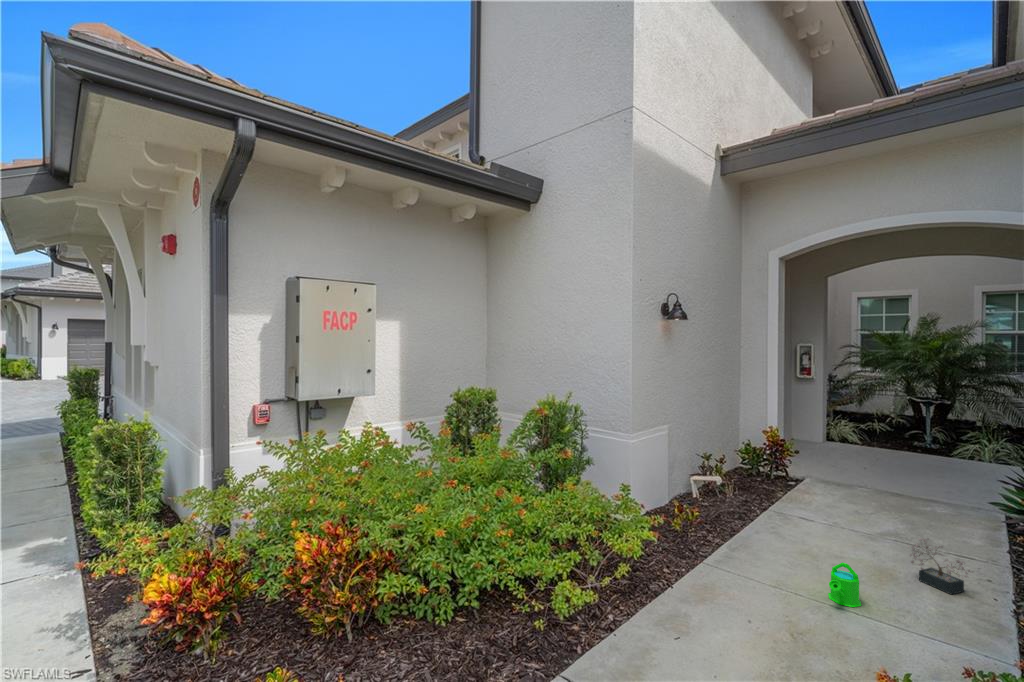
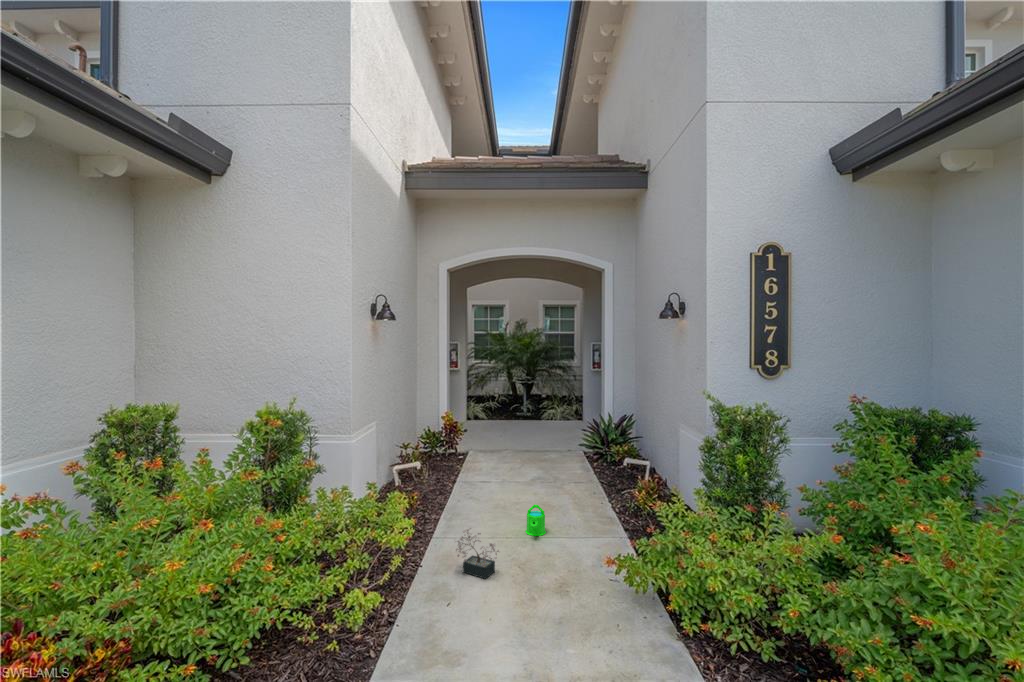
decorative plant: present [908,538,970,594] -> present [456,528,499,579]

